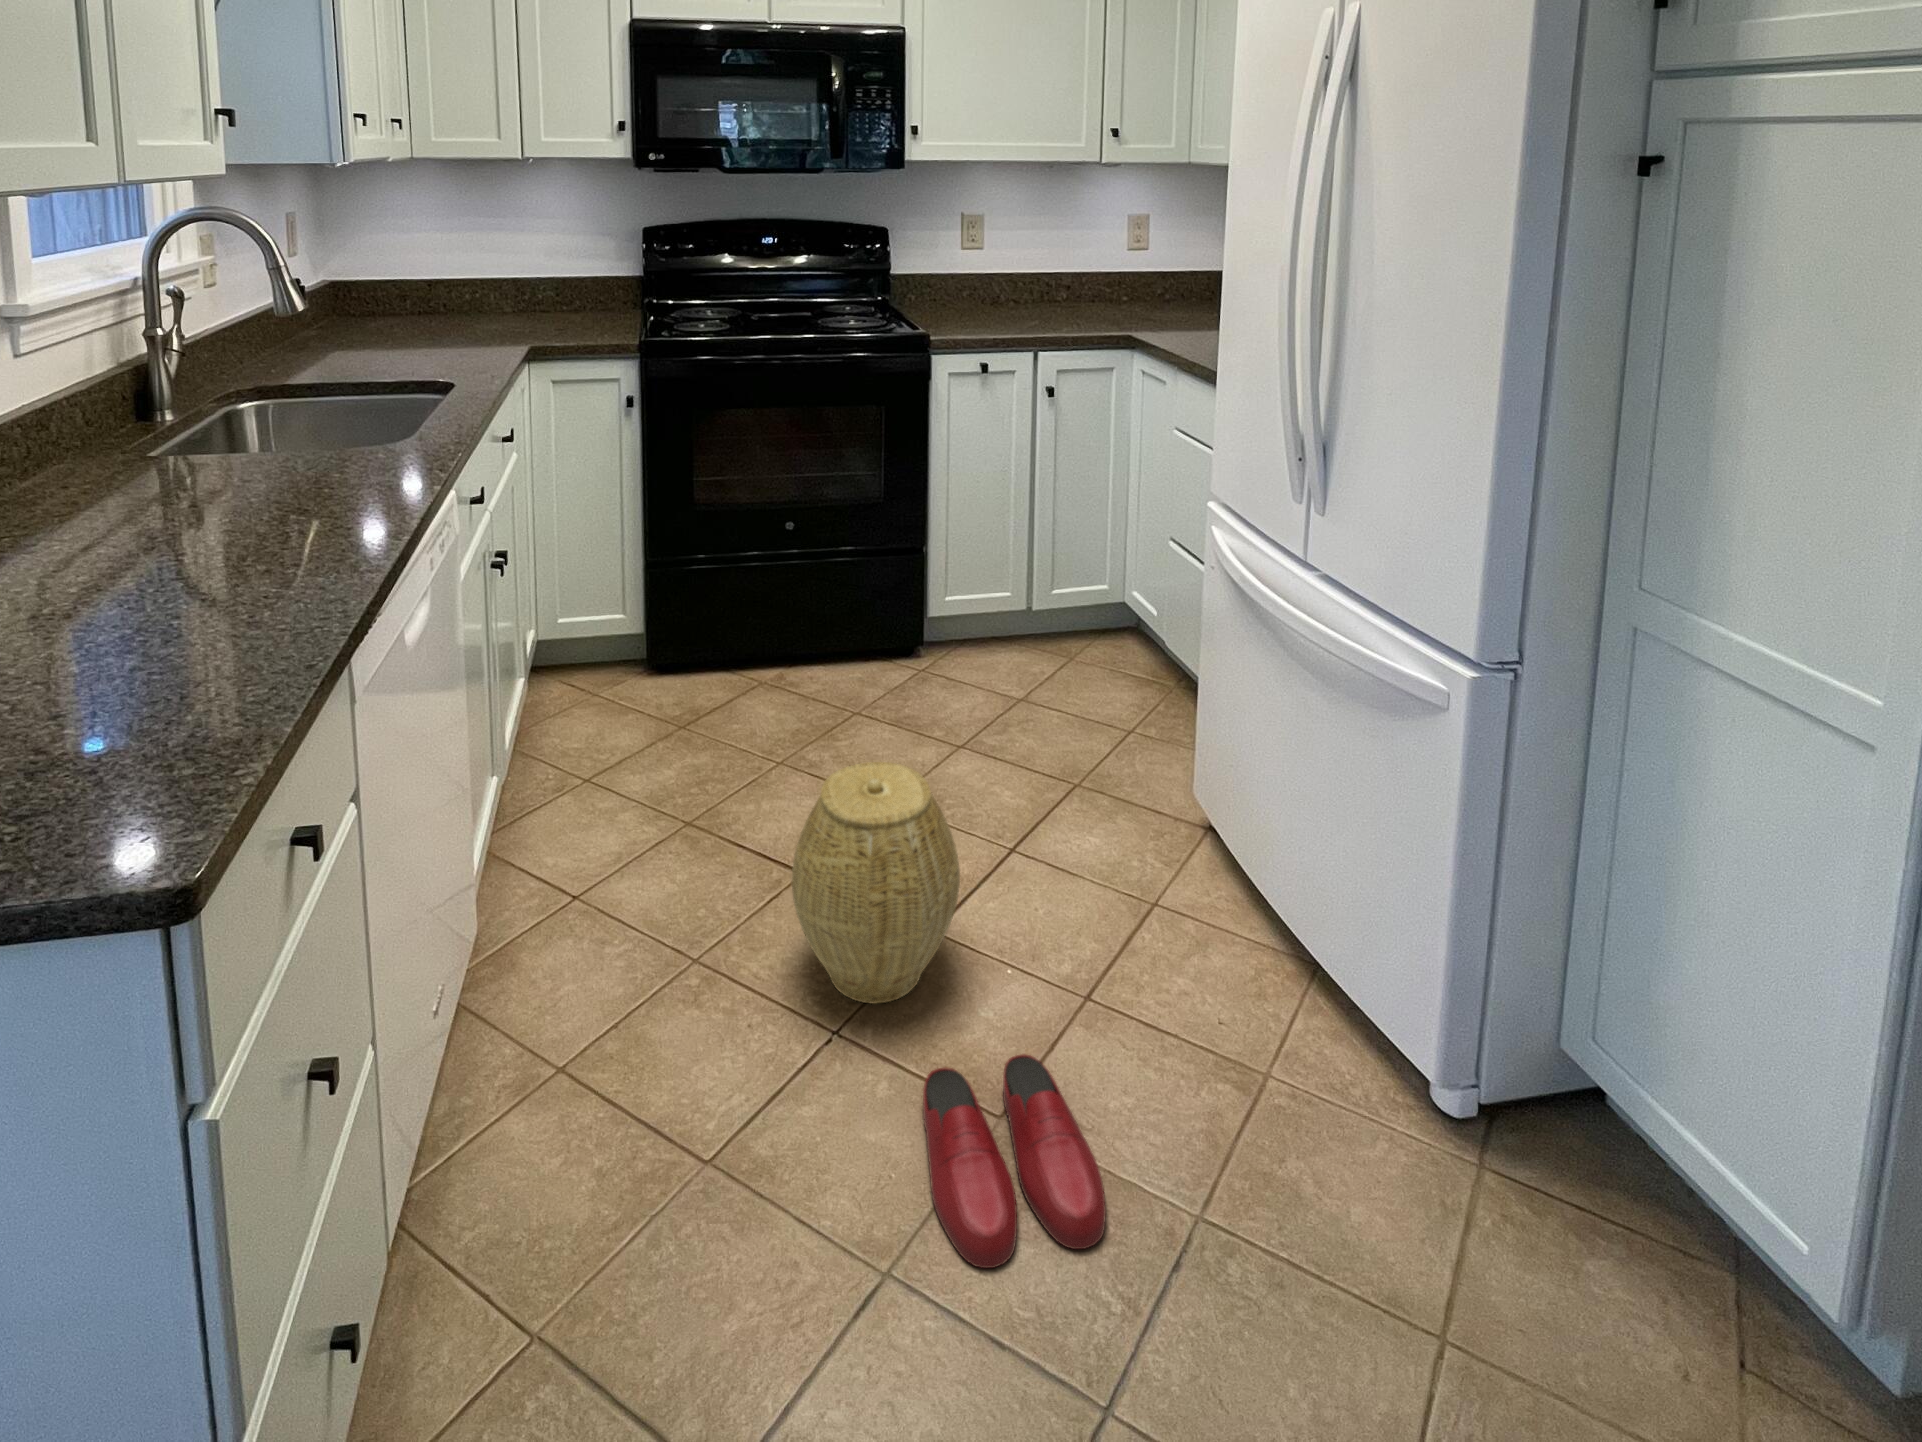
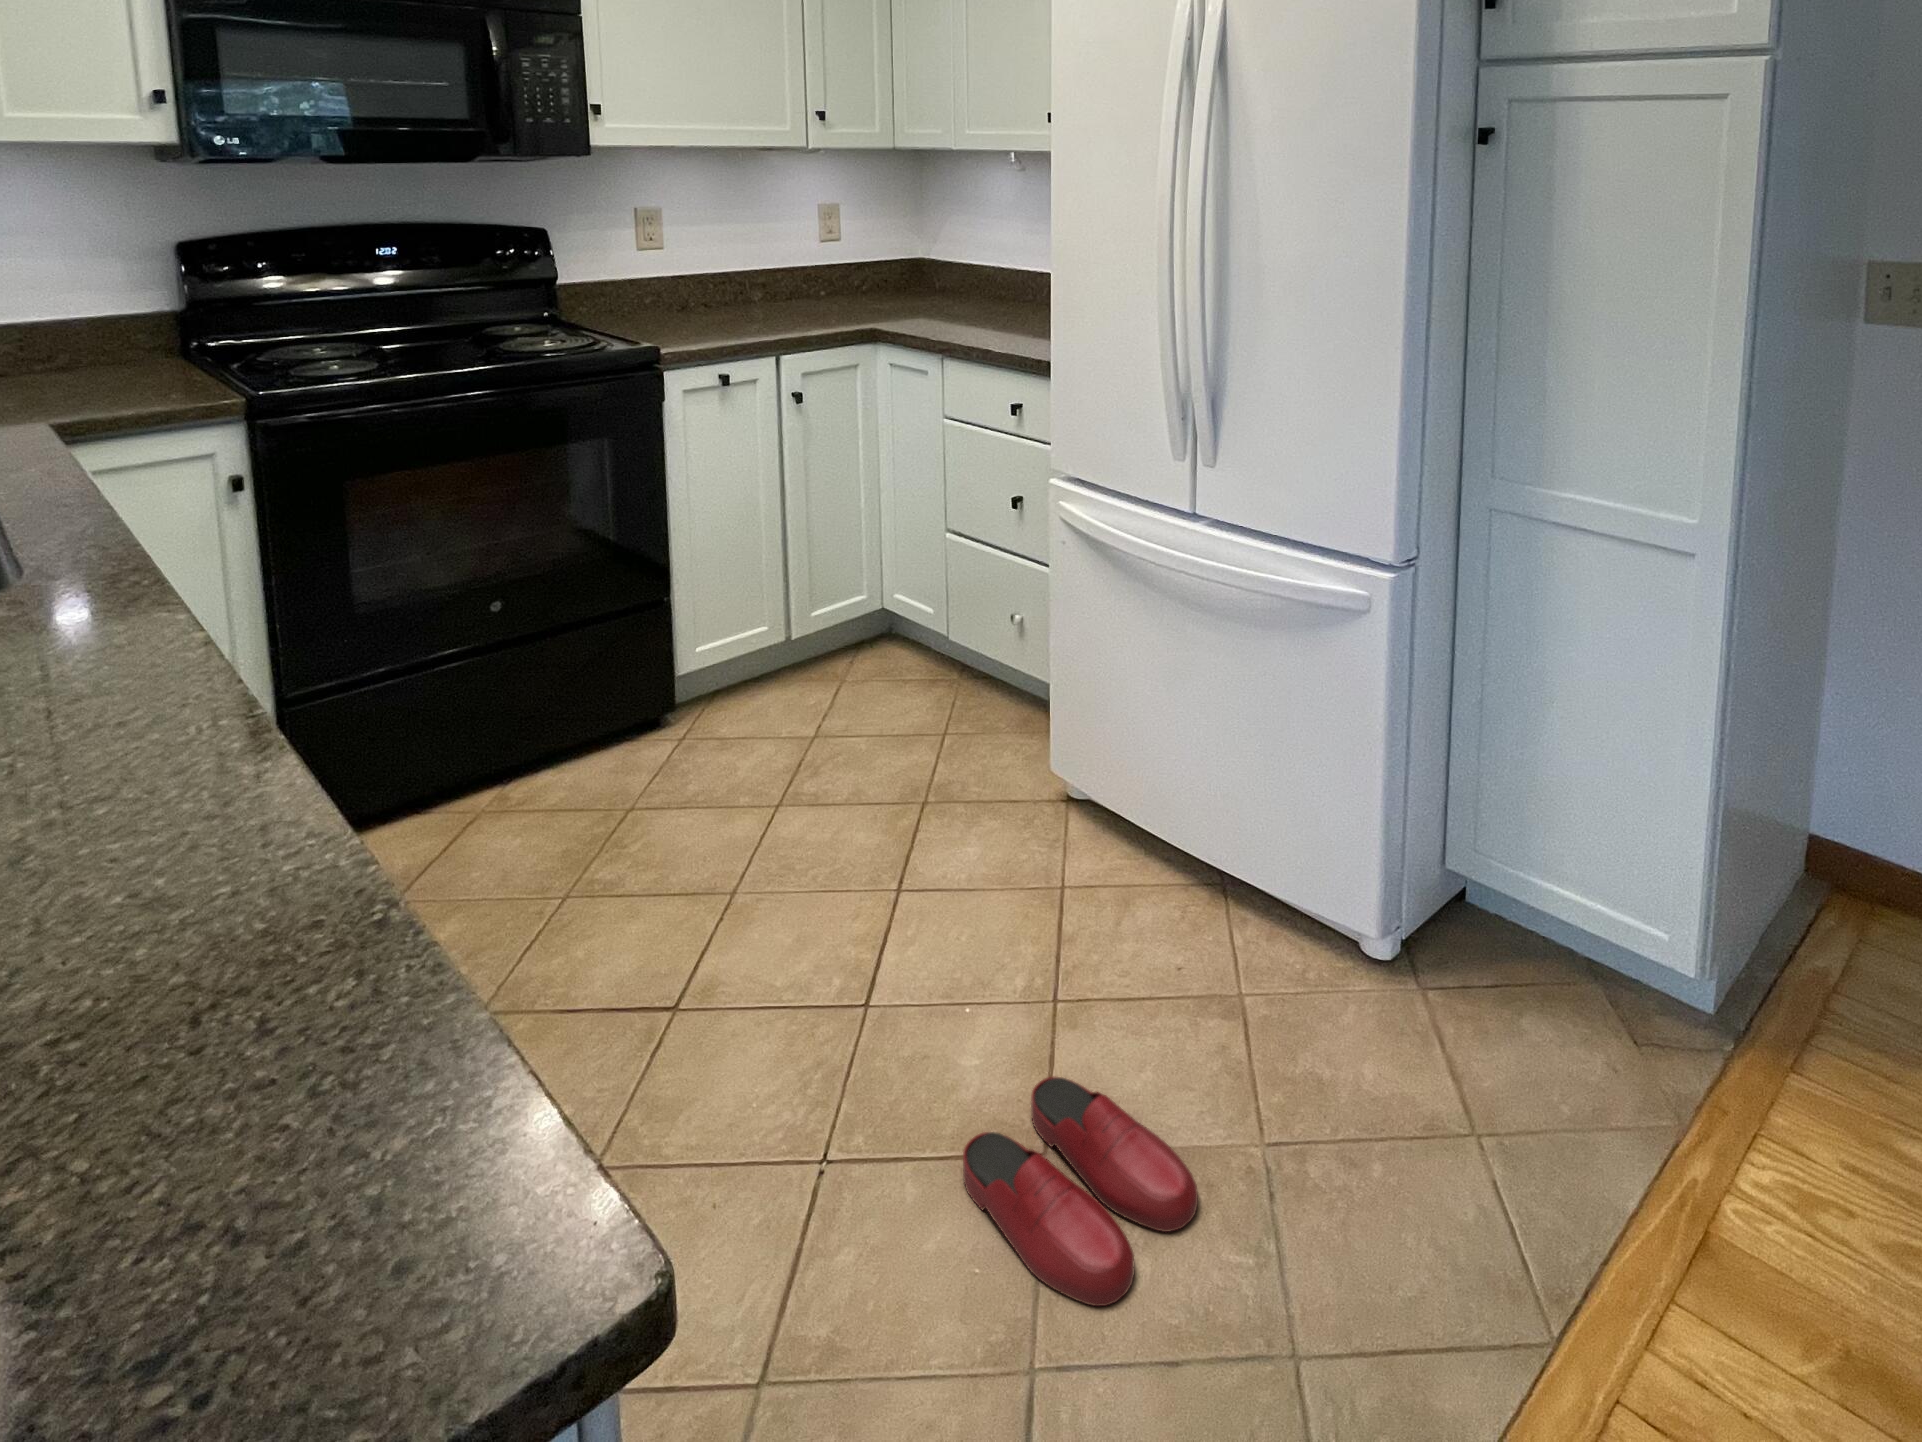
woven basket: present [792,762,960,1004] -> none [718,834,927,1128]

